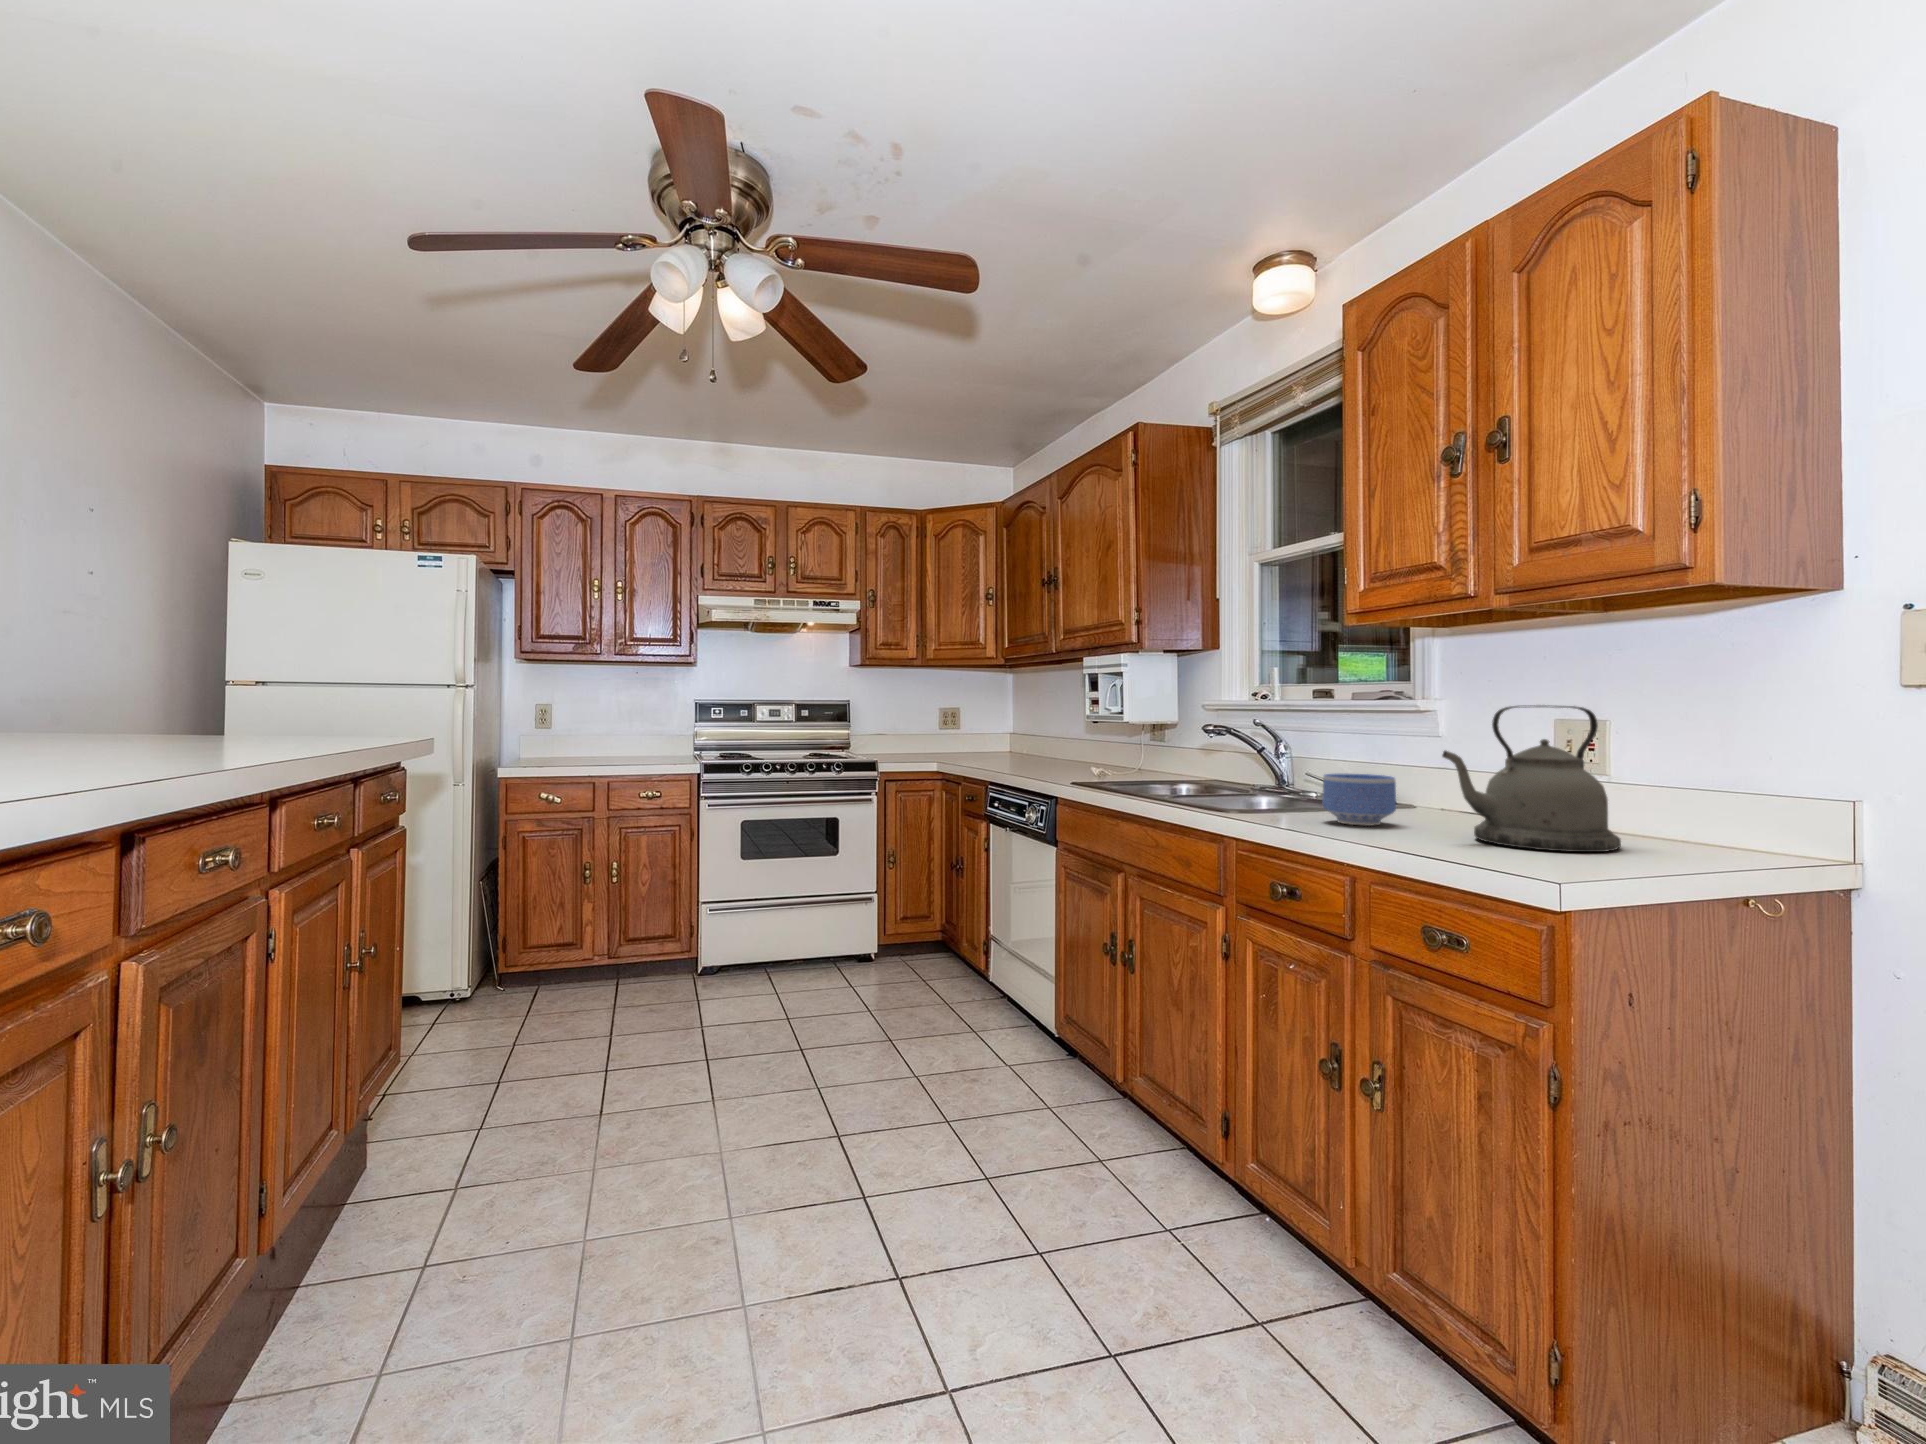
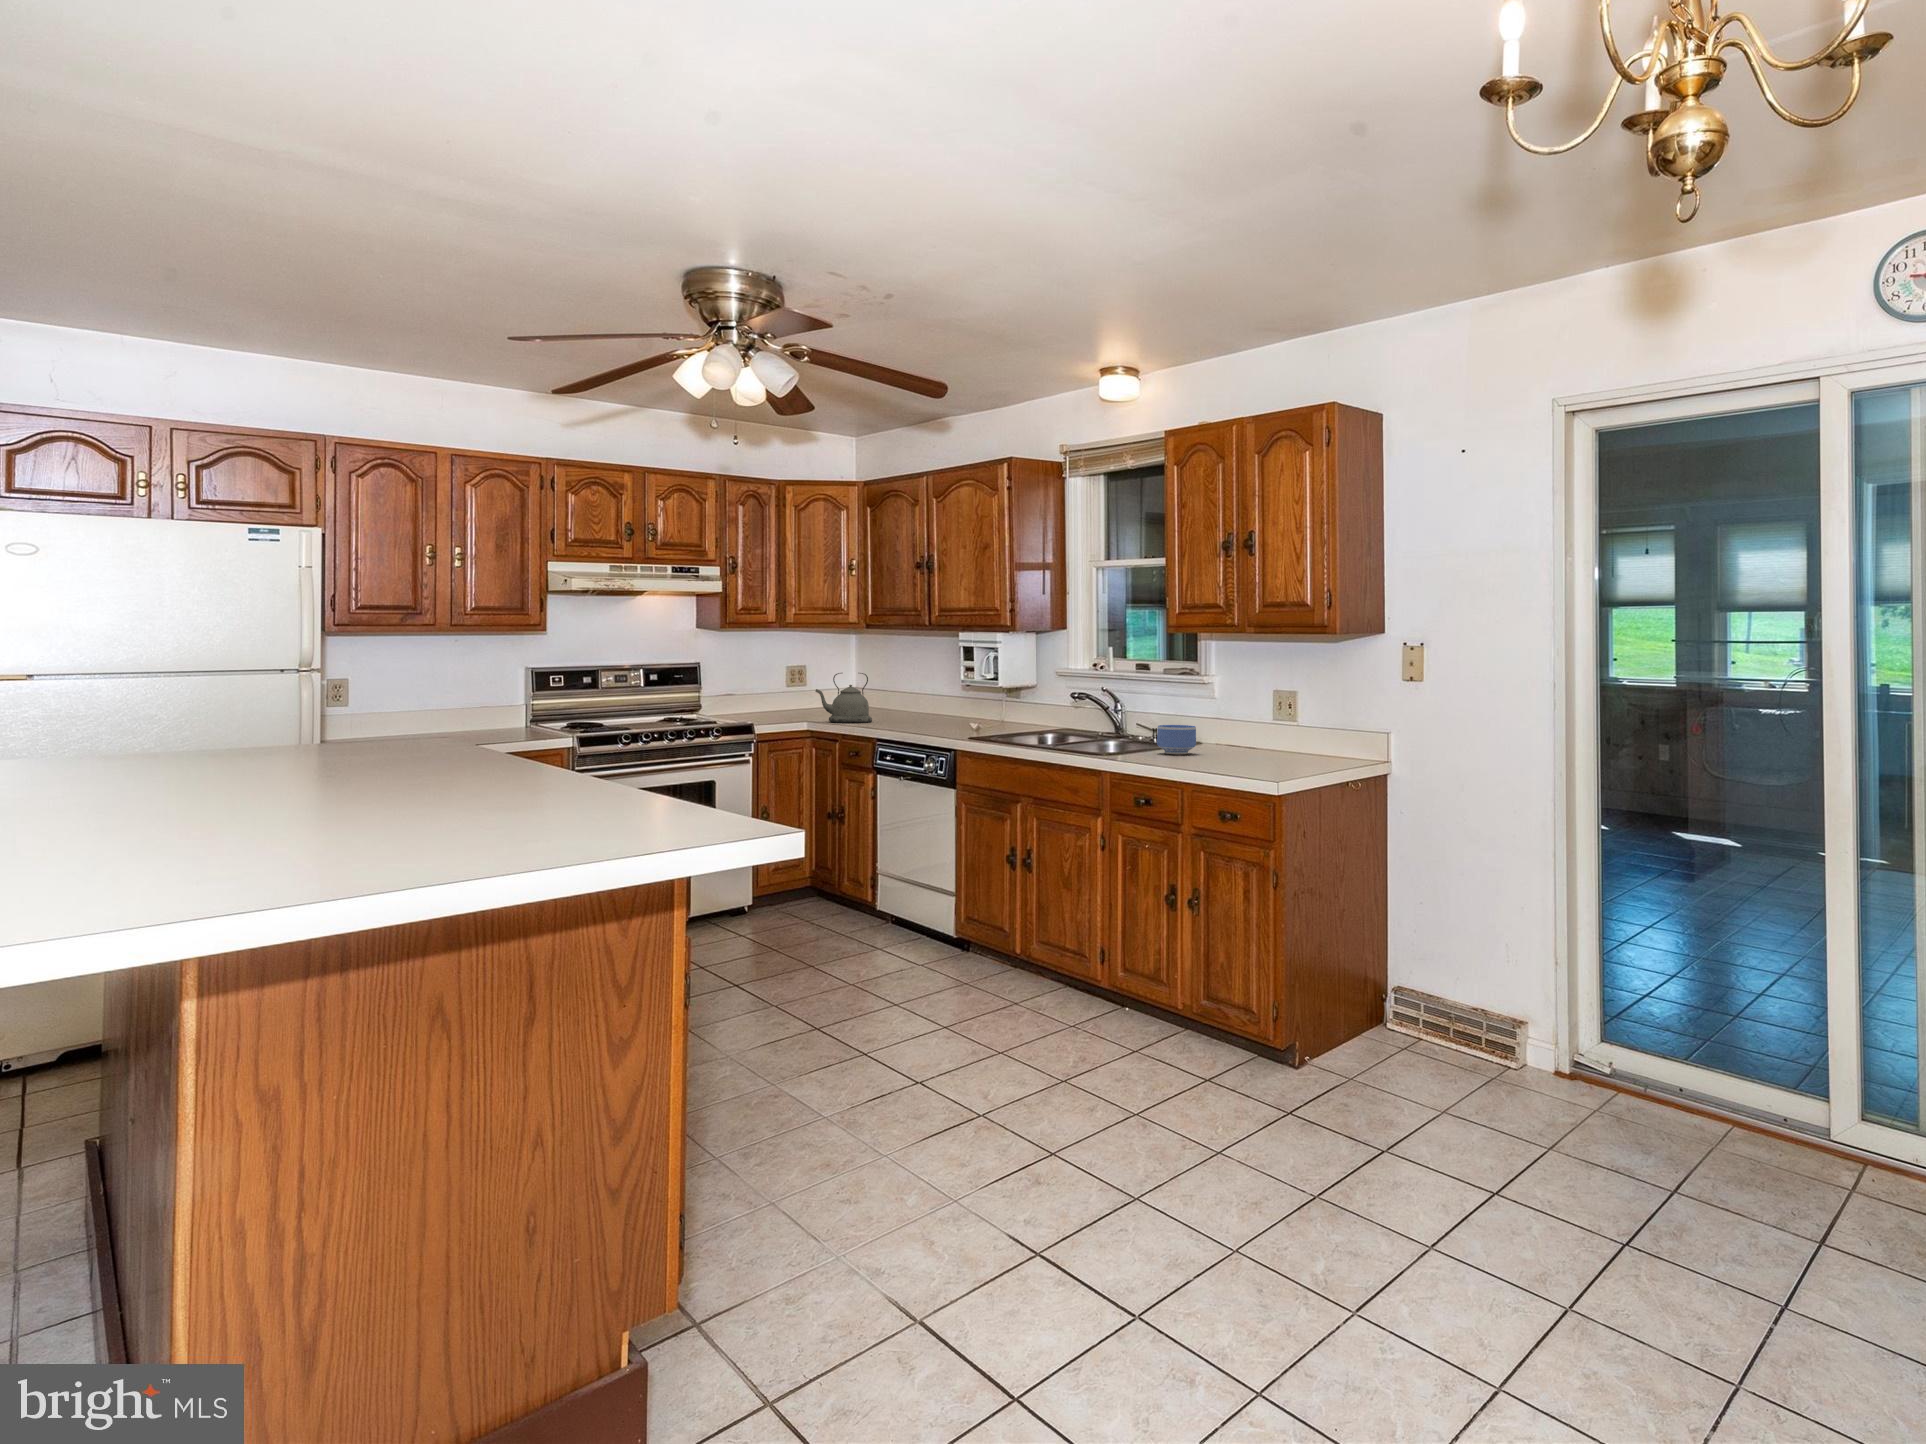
kettle: present [1442,705,1621,852] -> present [816,673,872,723]

